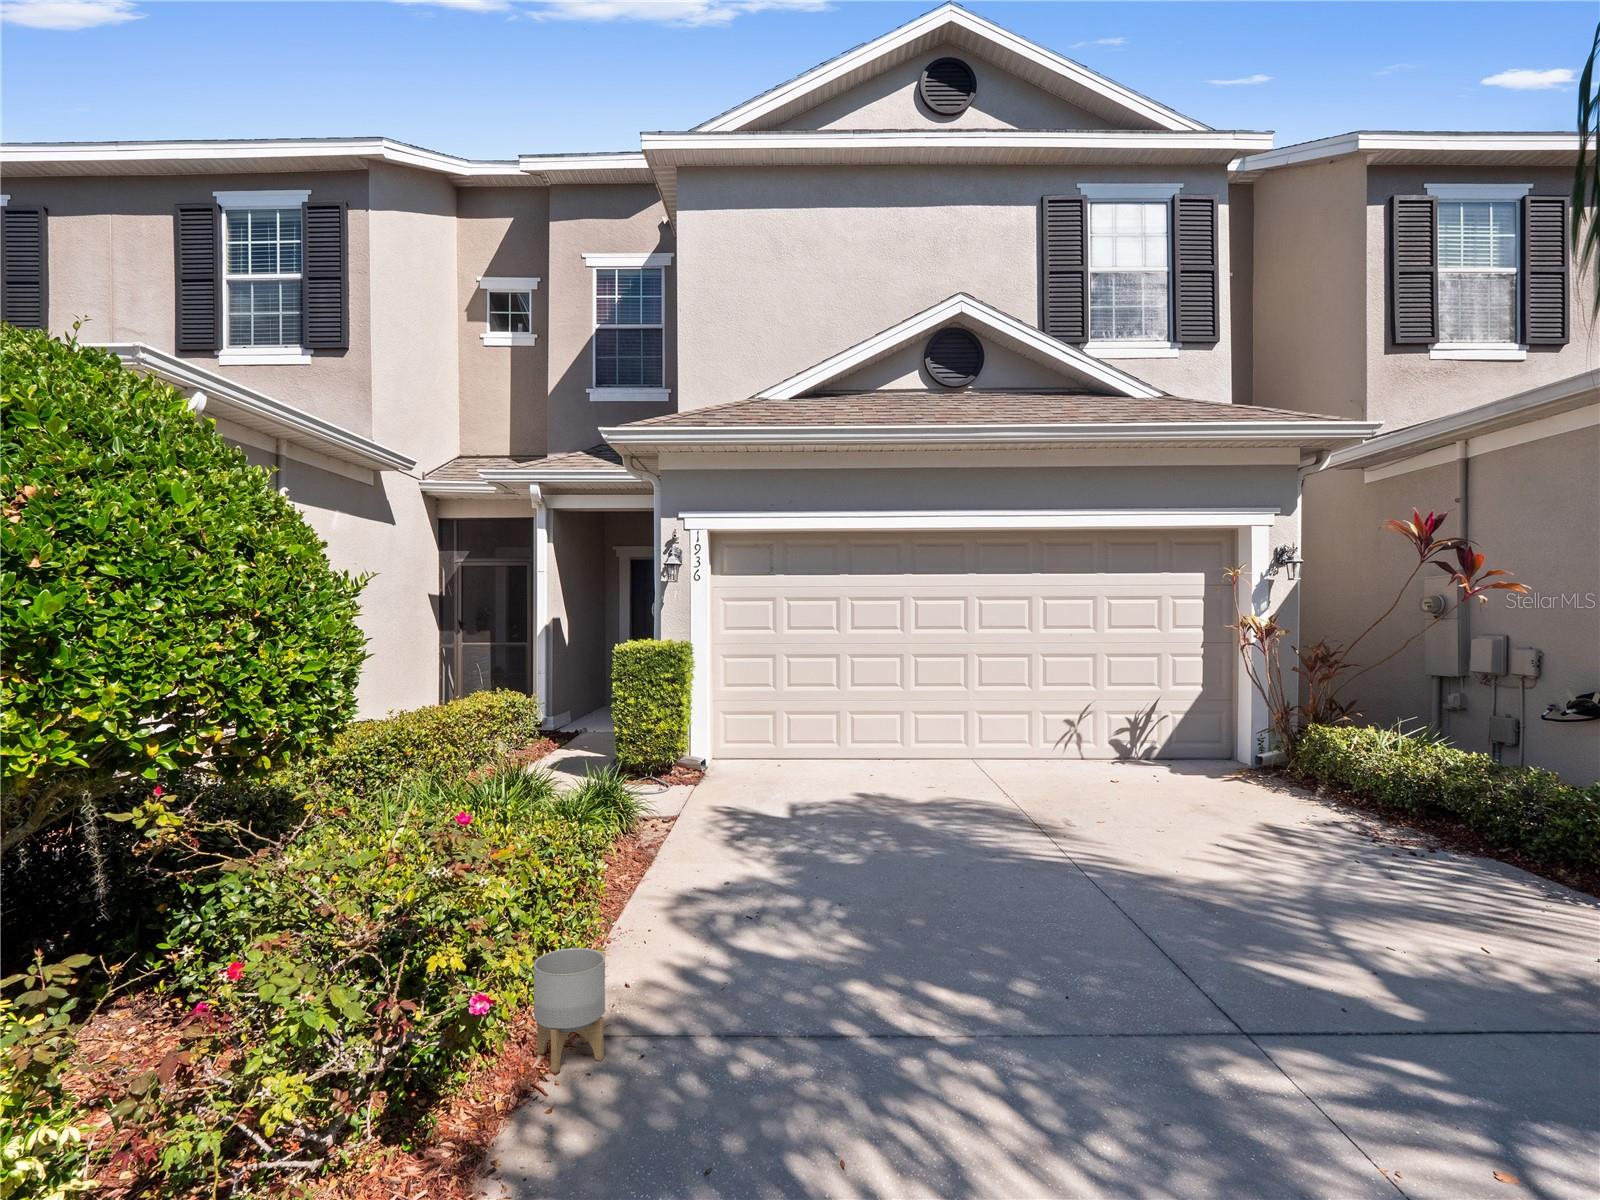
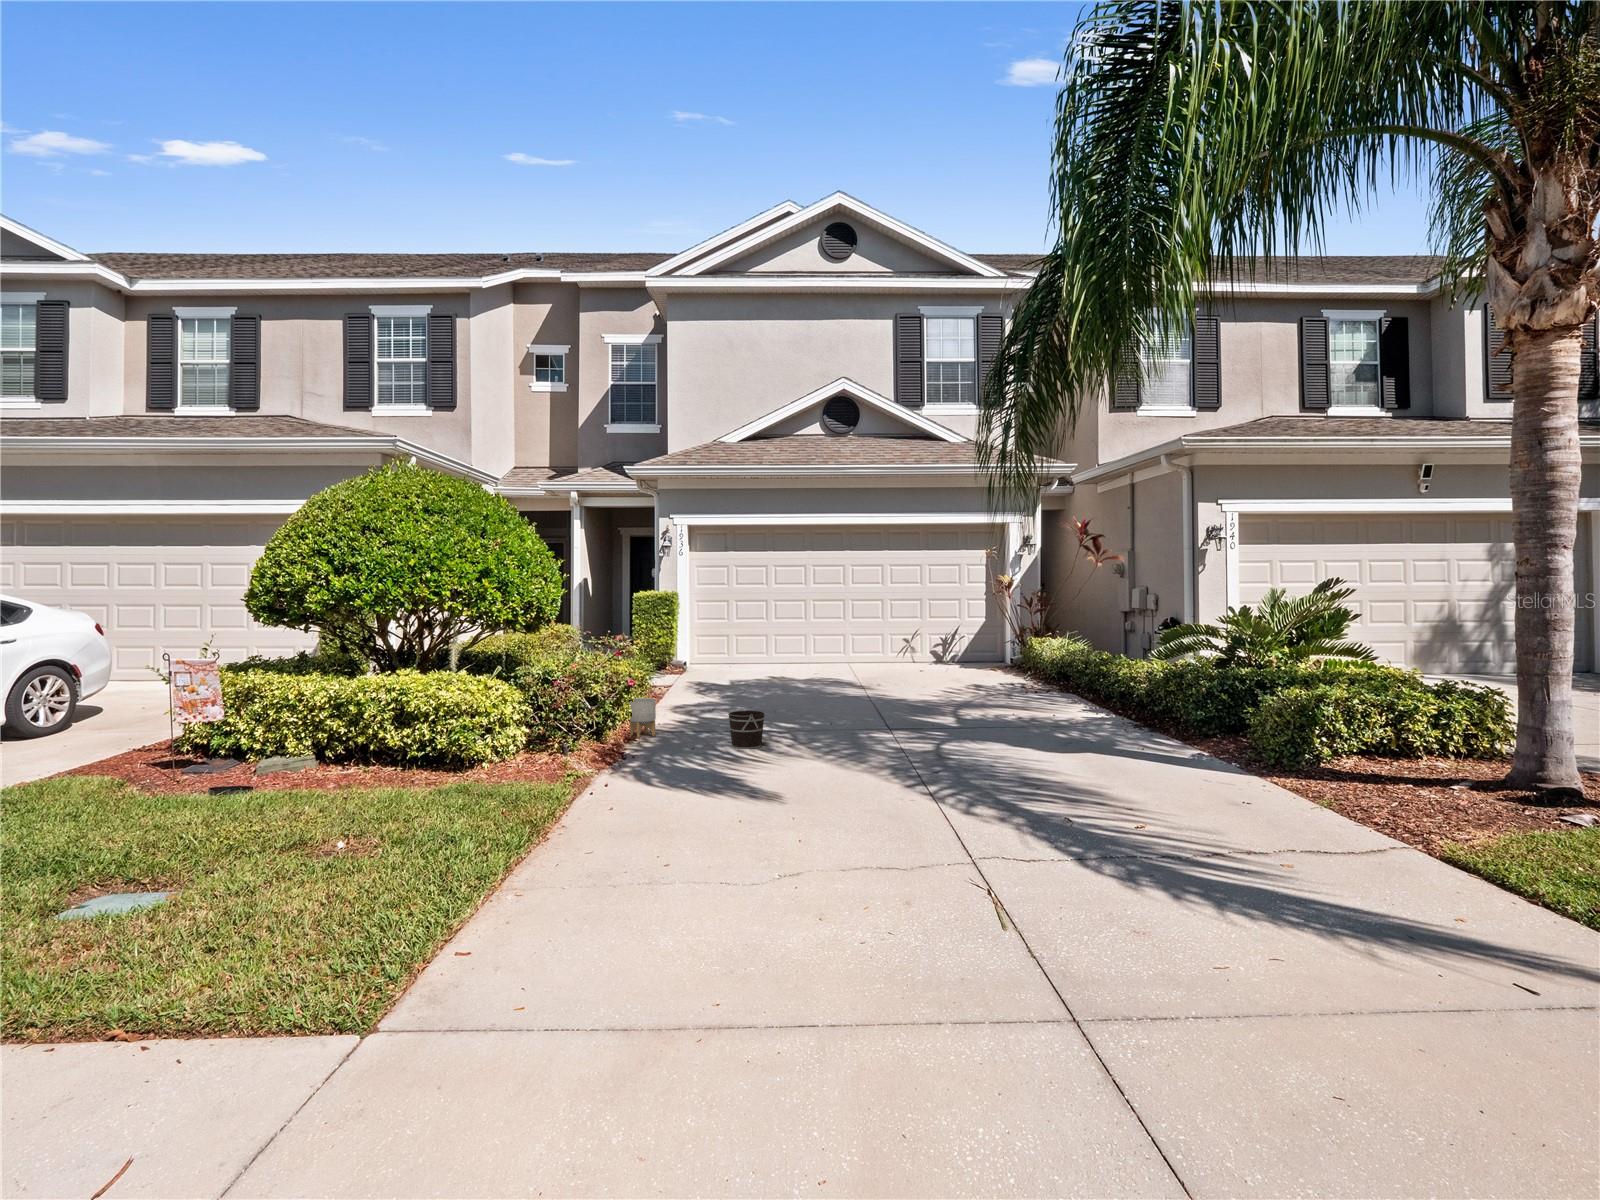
bucket: none [806,1014,913,1164] -> present [728,710,764,749]

